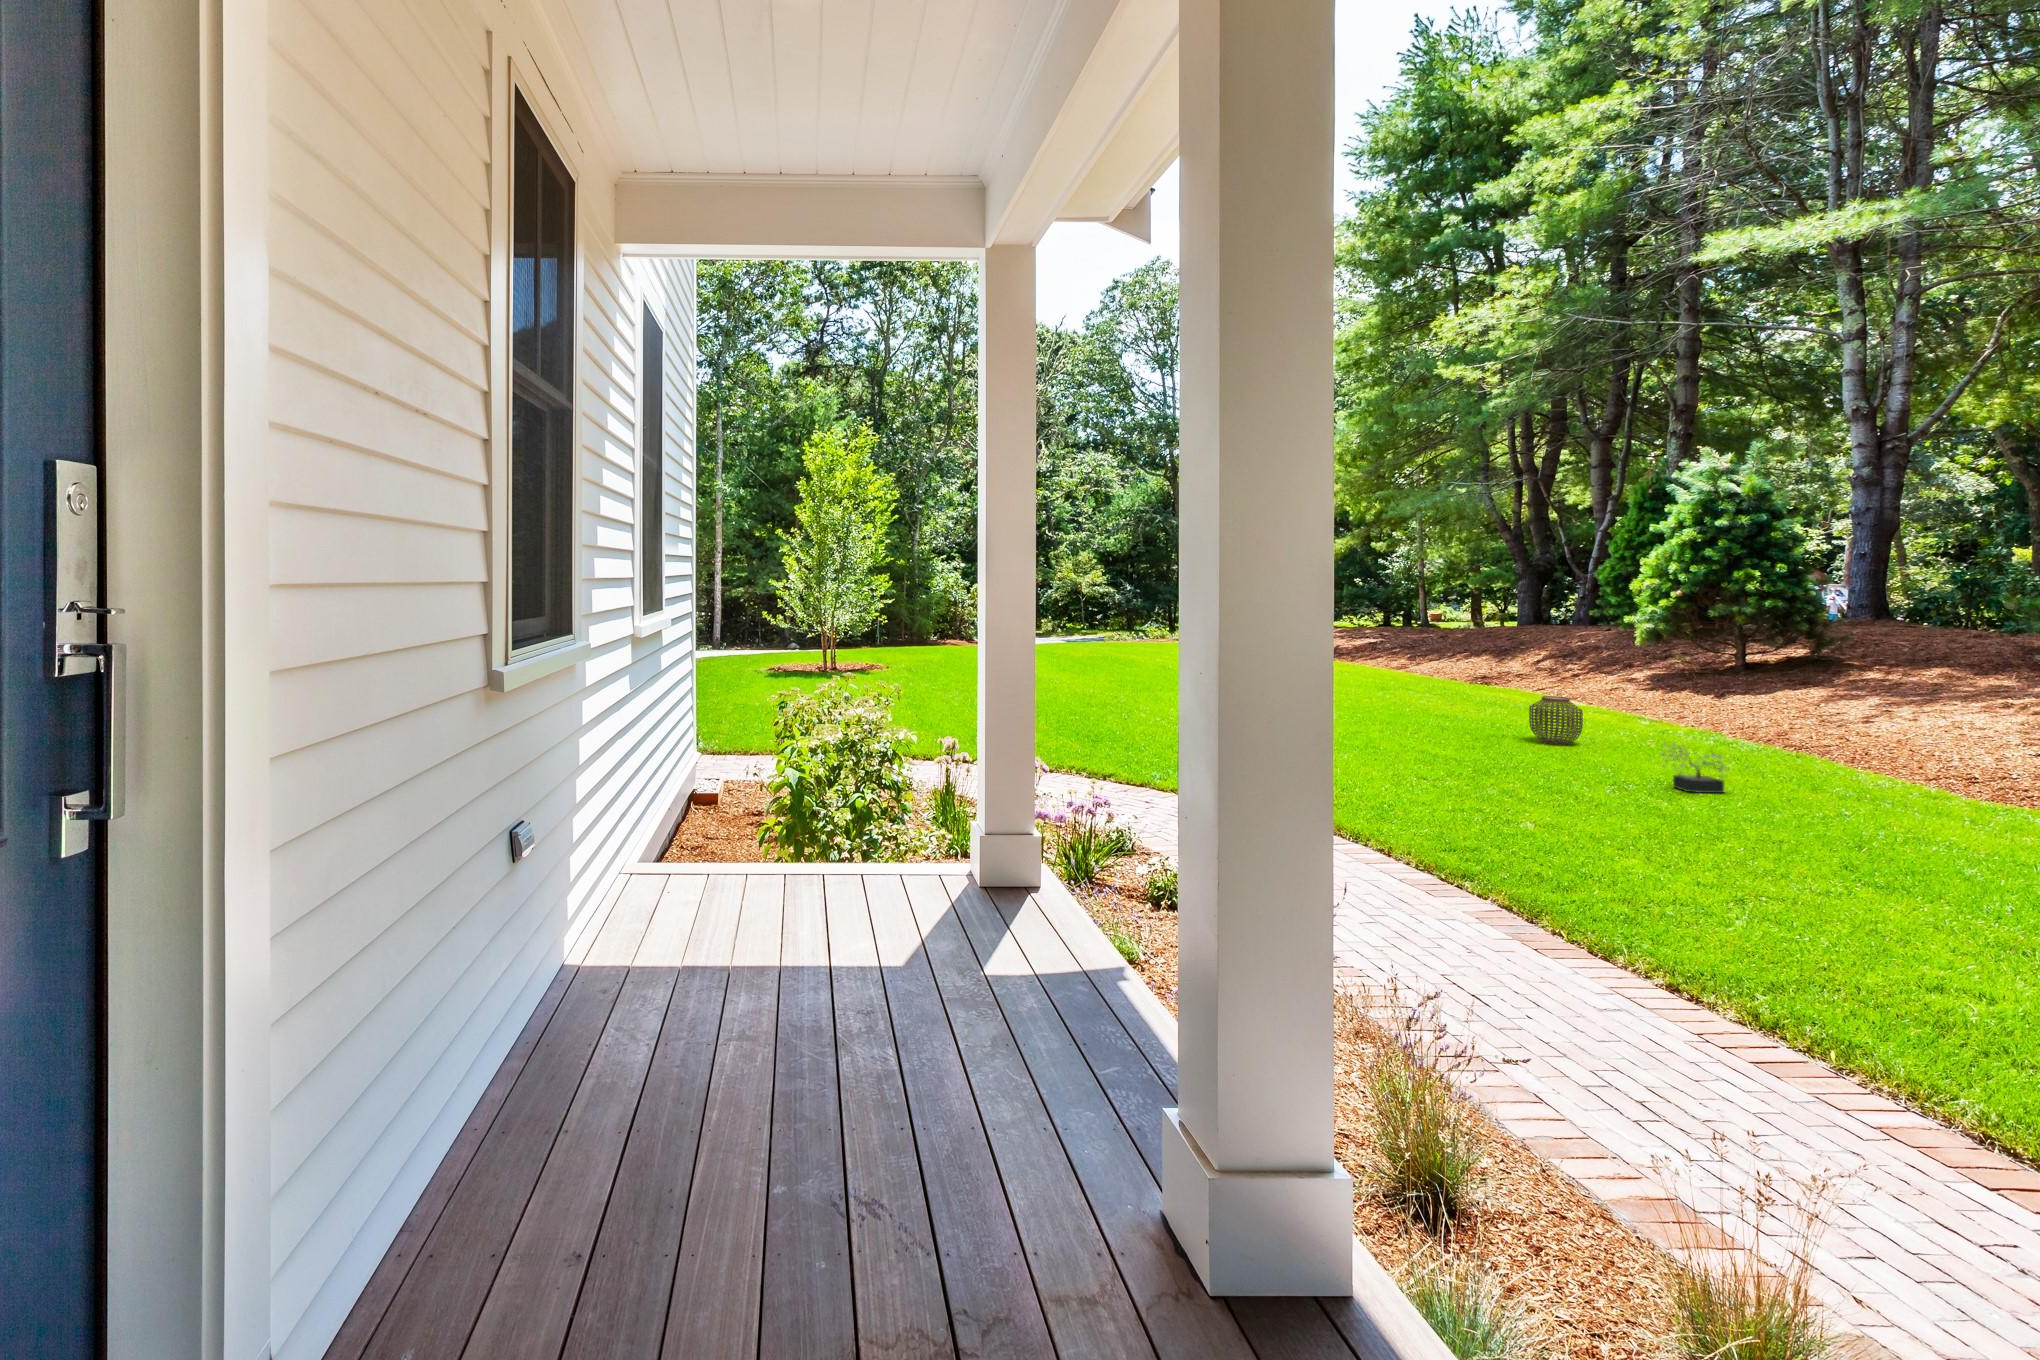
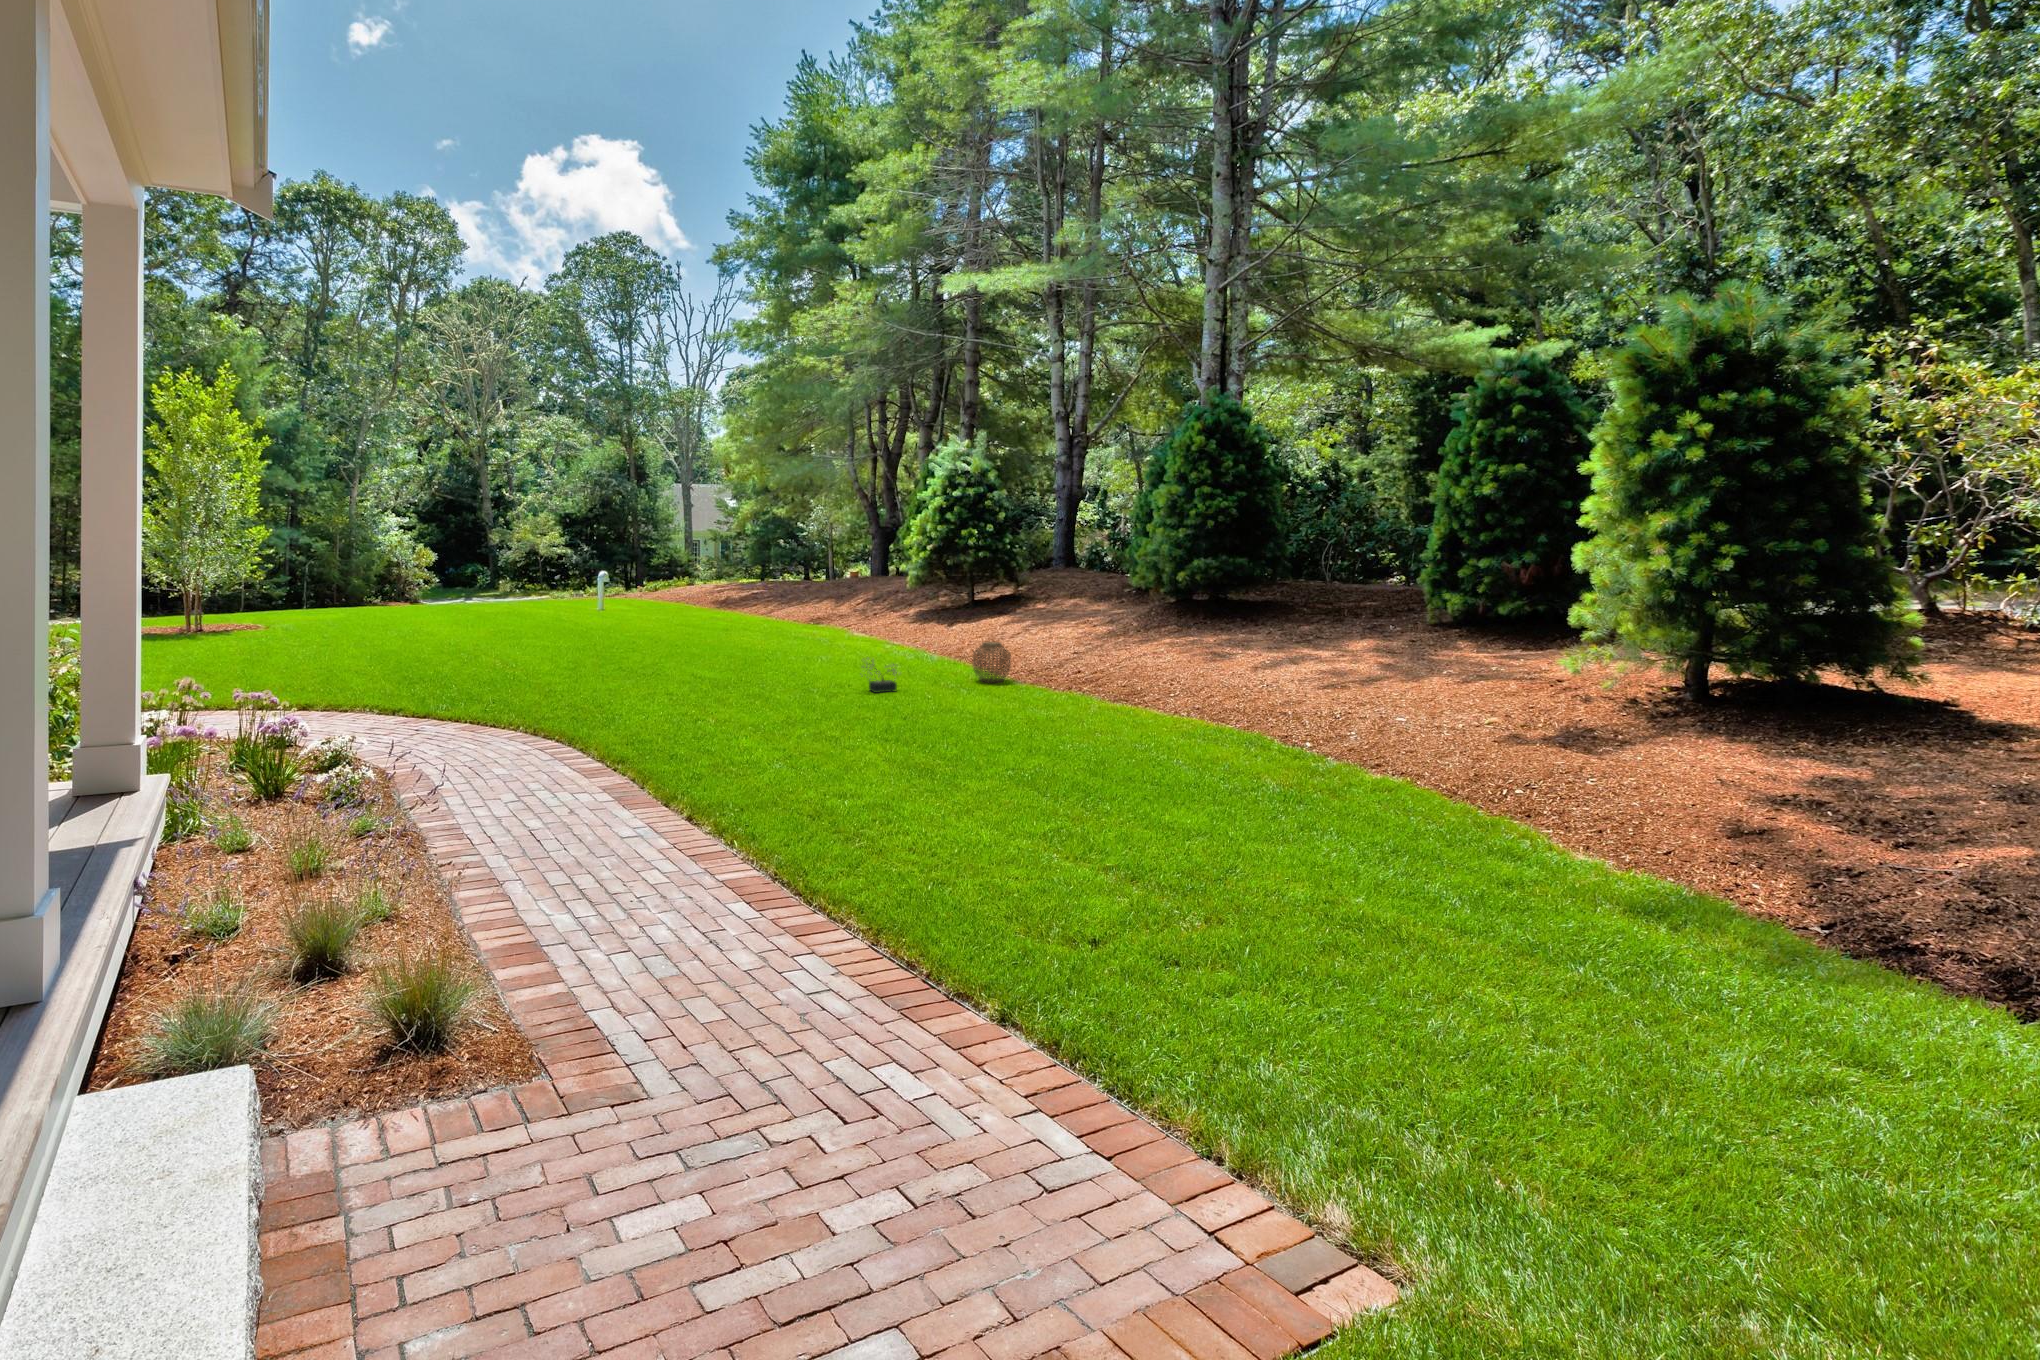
woven basket: present [1529,696,1583,745] -> present [973,641,1011,683]

